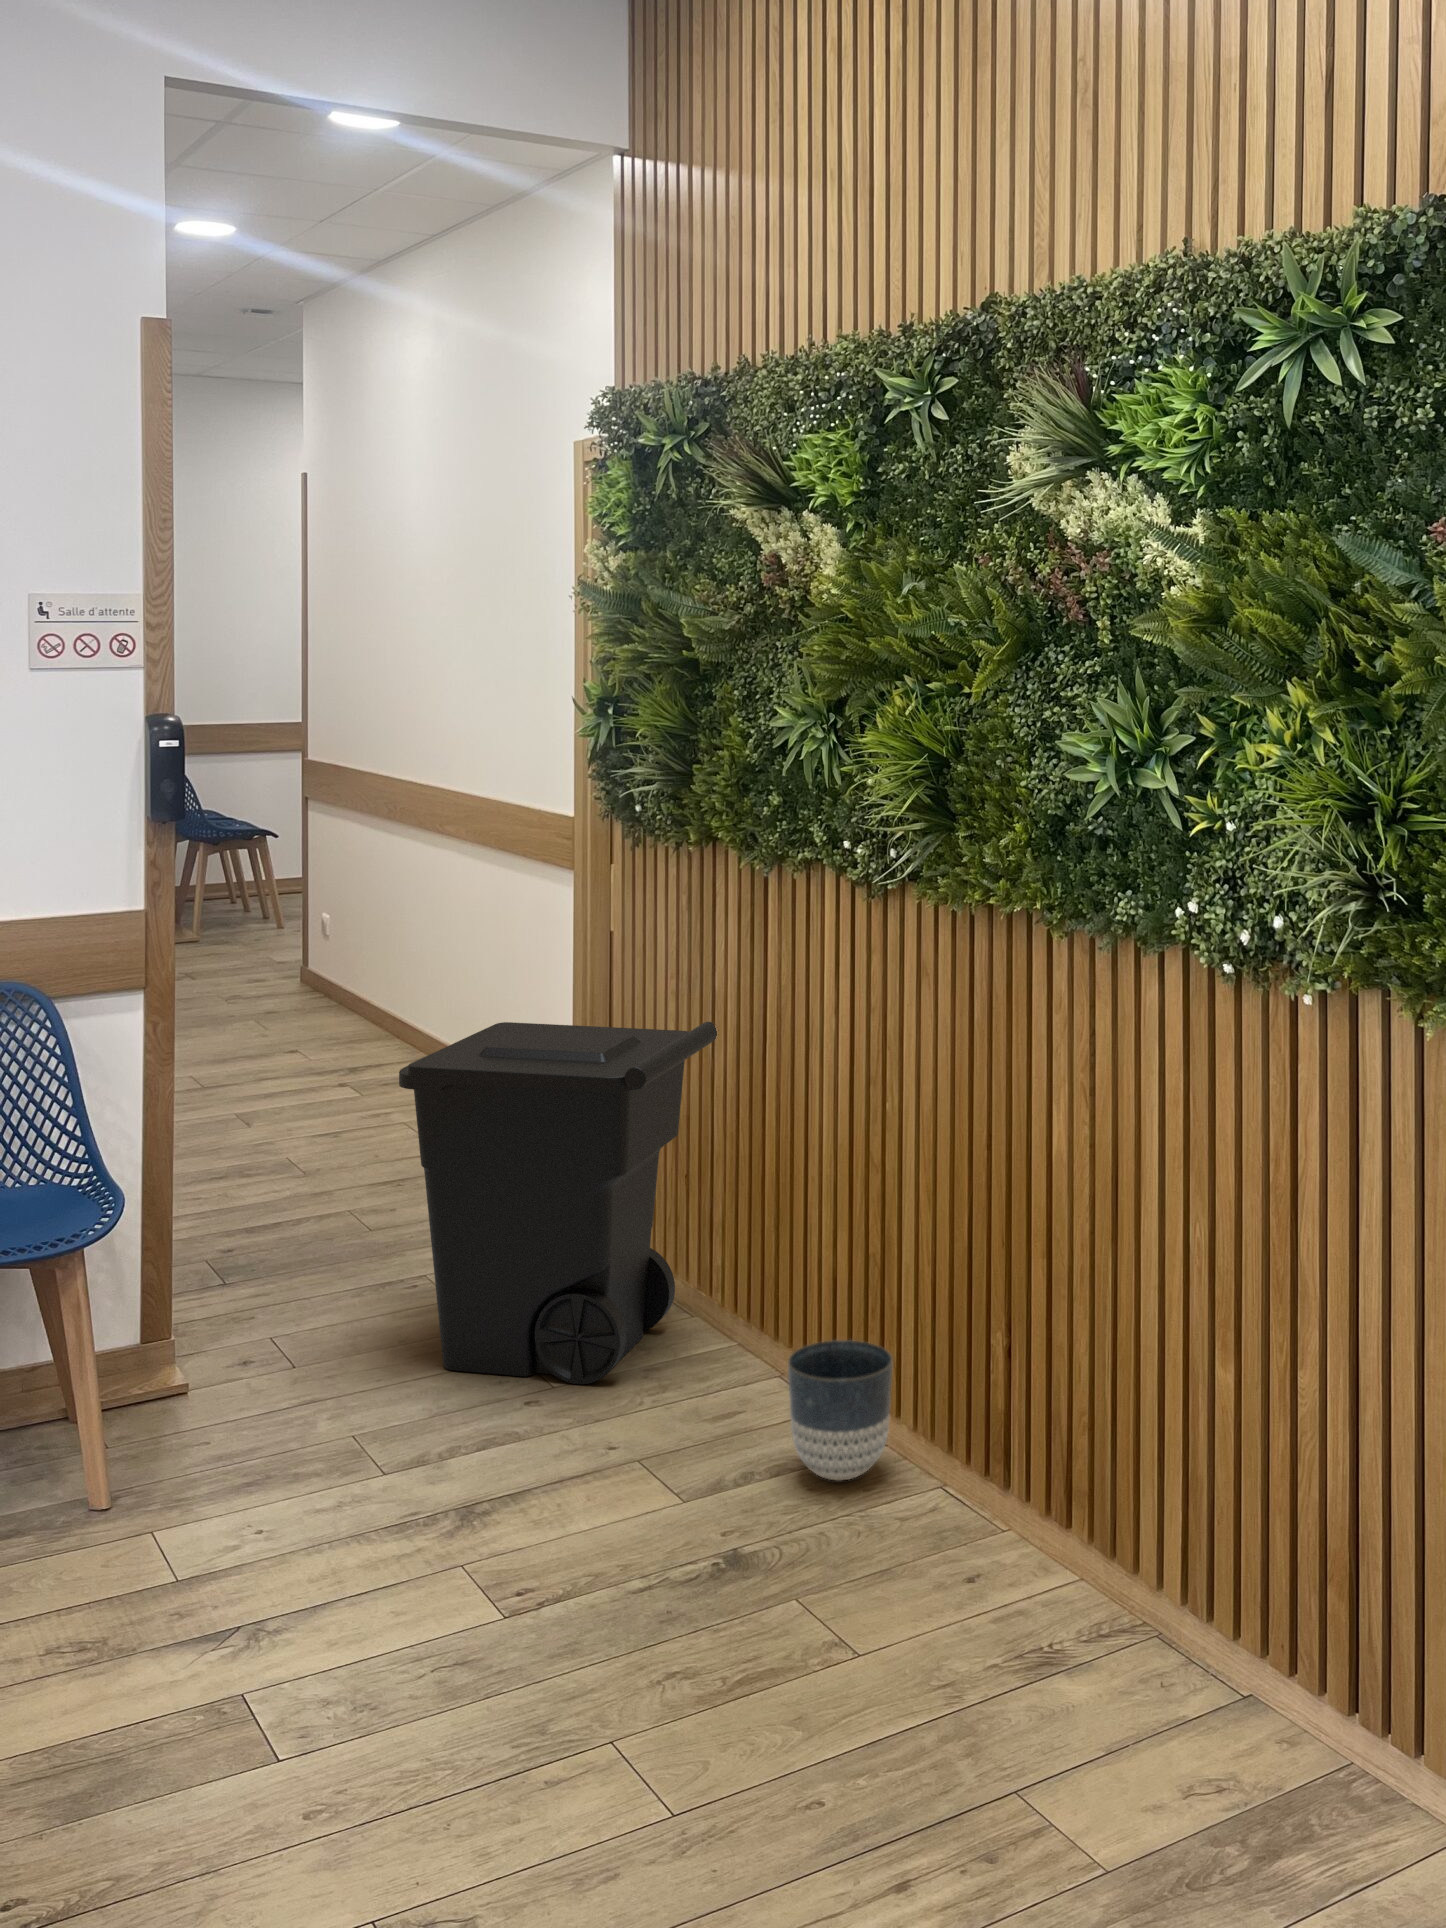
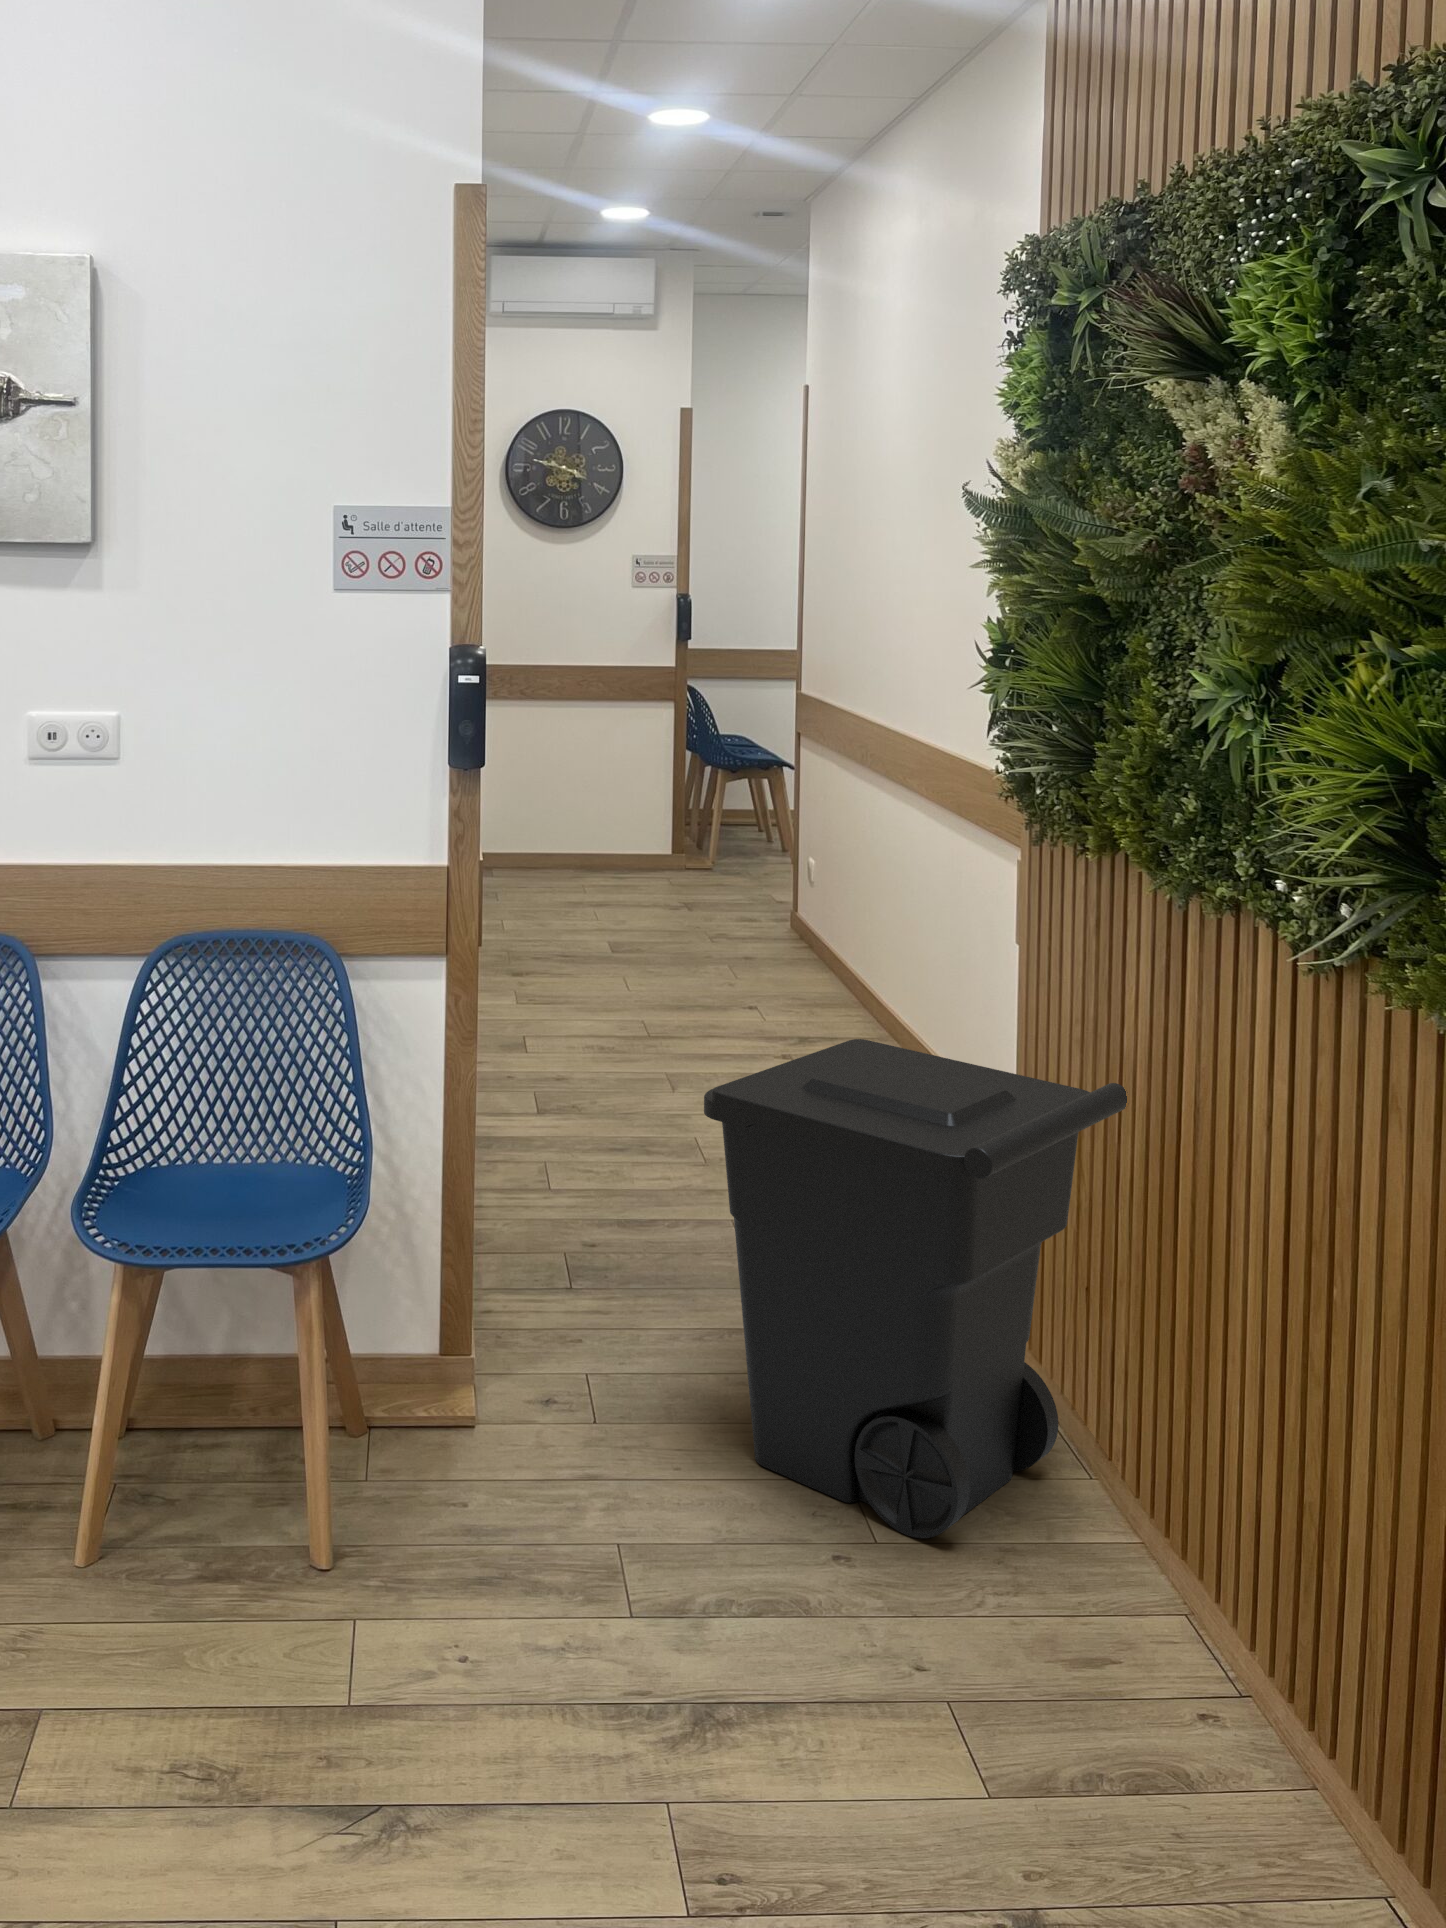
planter: present [788,1340,893,1481] -> none [1152,1614,1323,1847]

